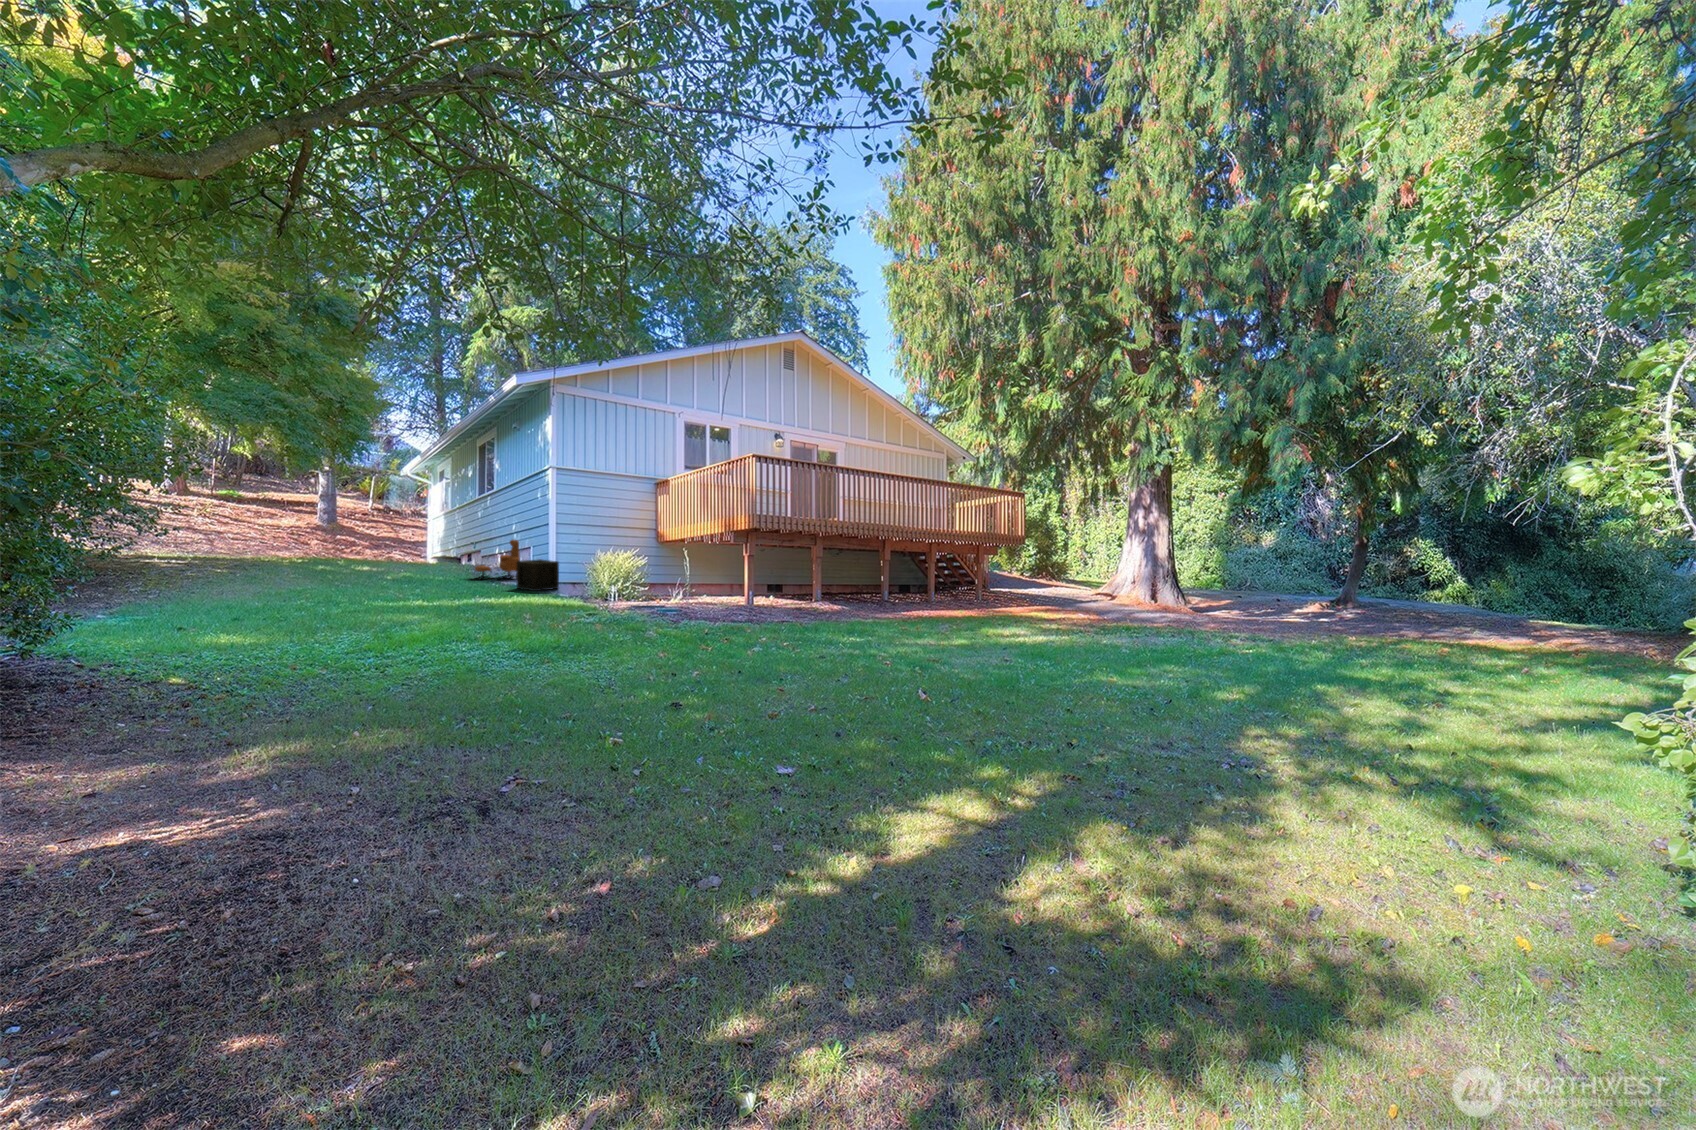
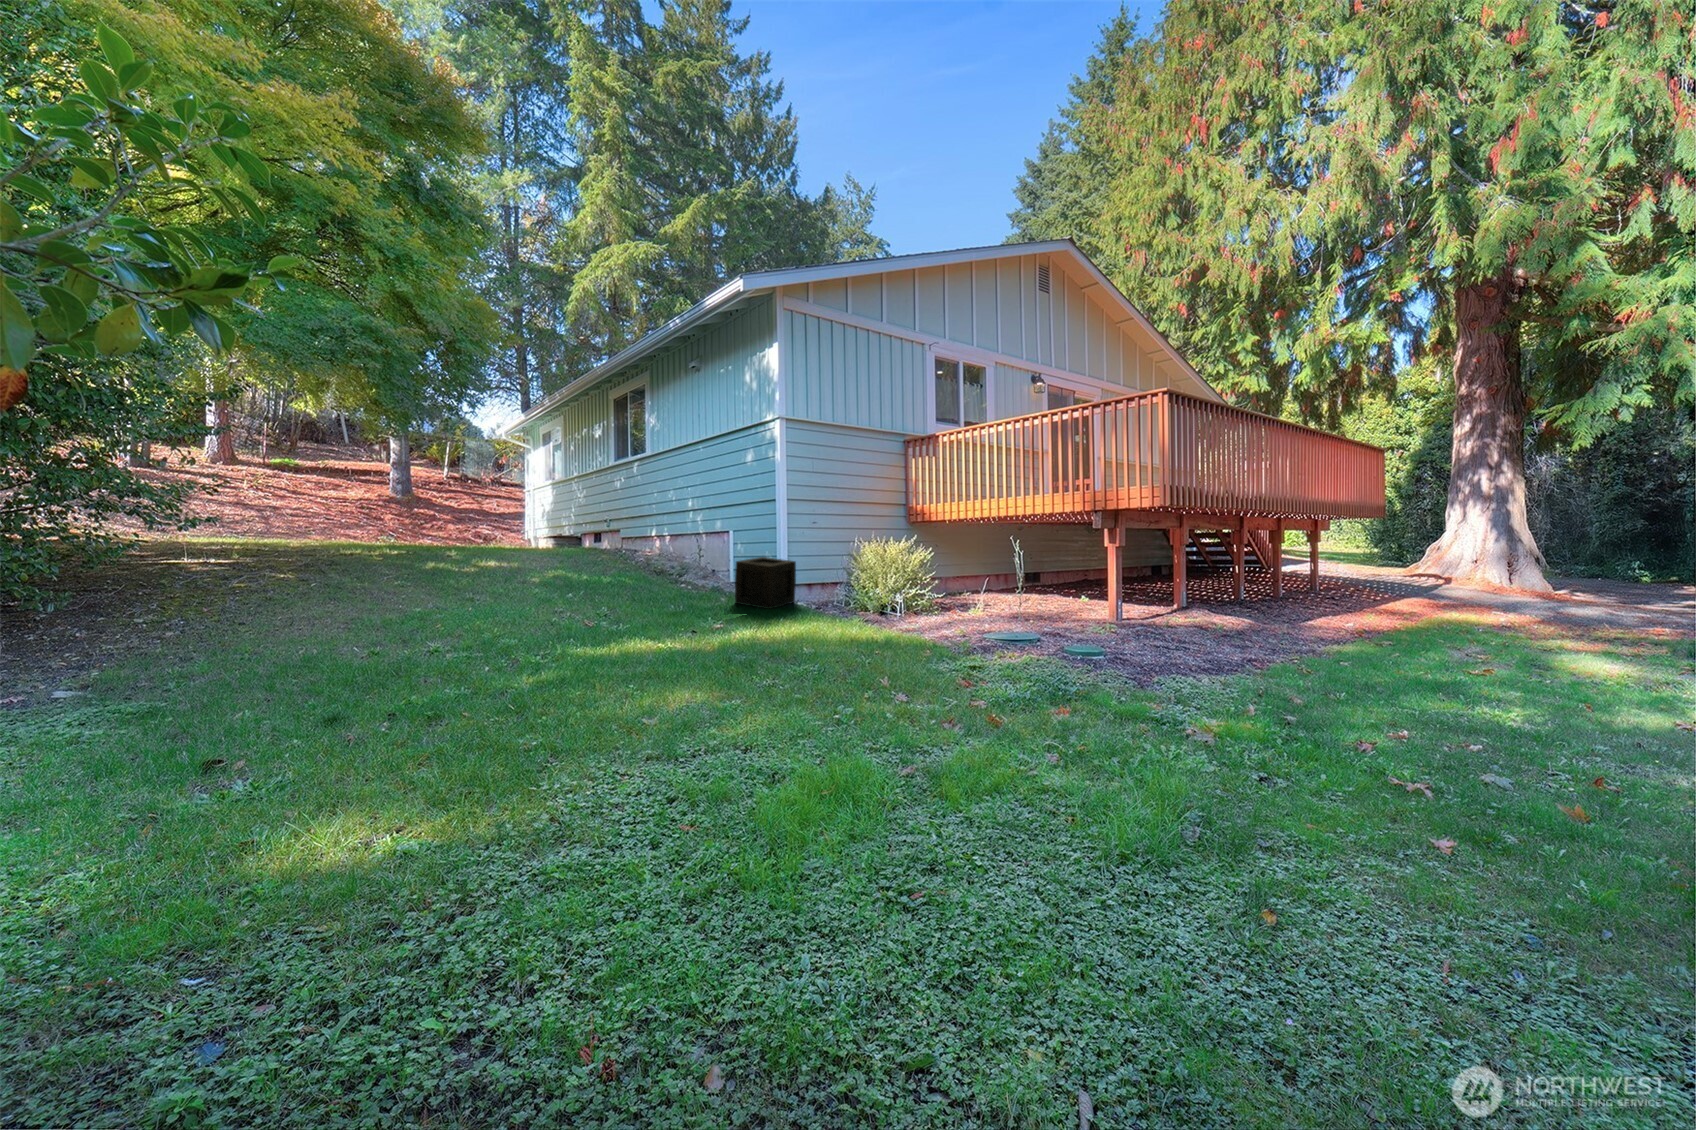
lounge chair: present [475,540,520,580] -> none [644,524,712,585]

